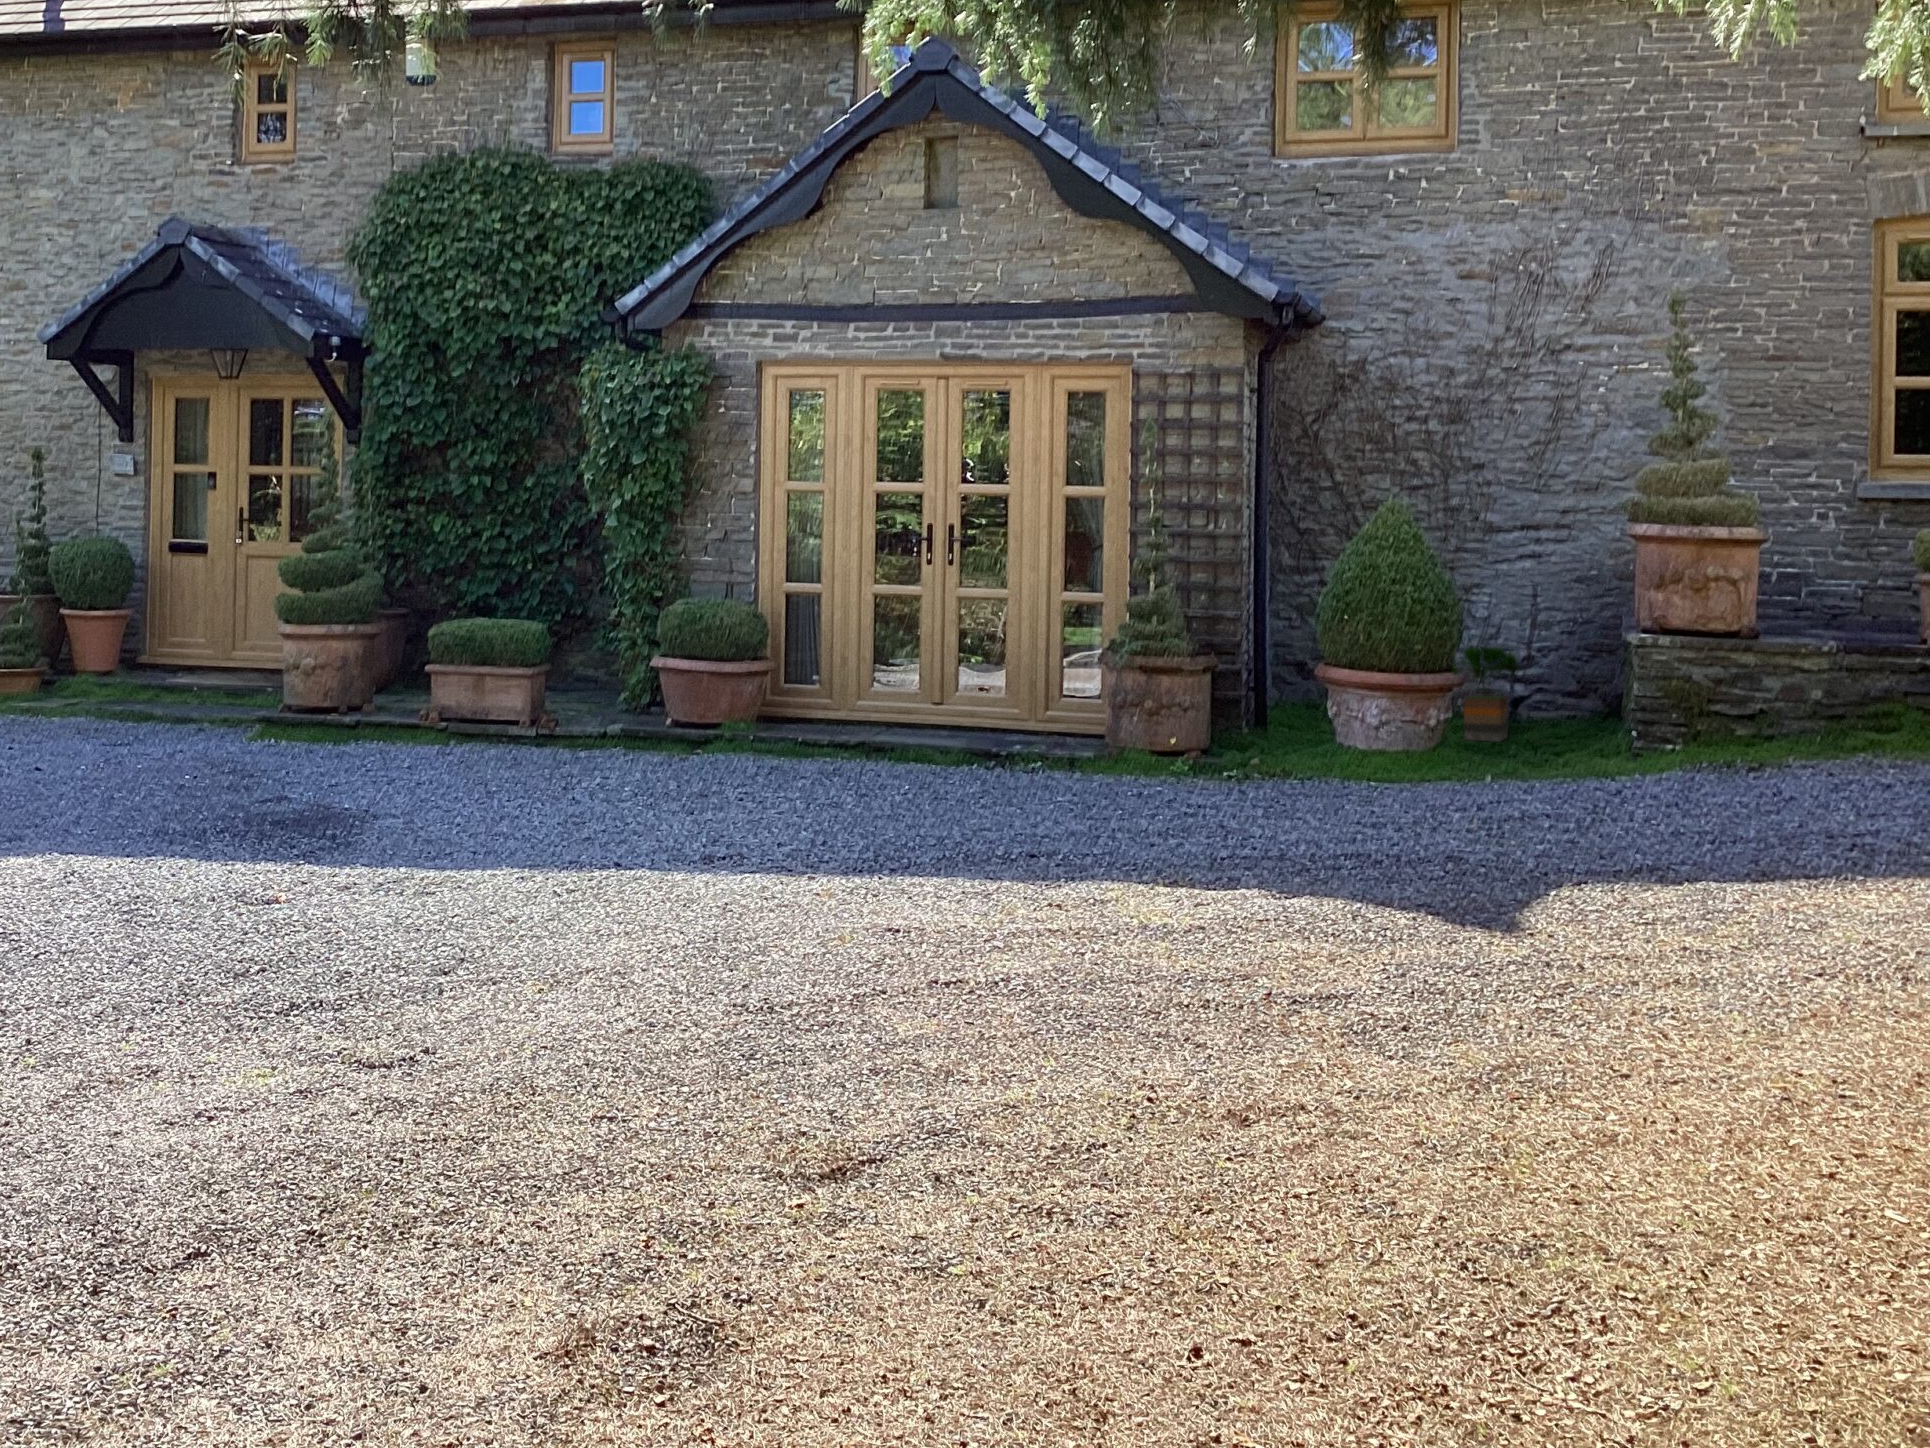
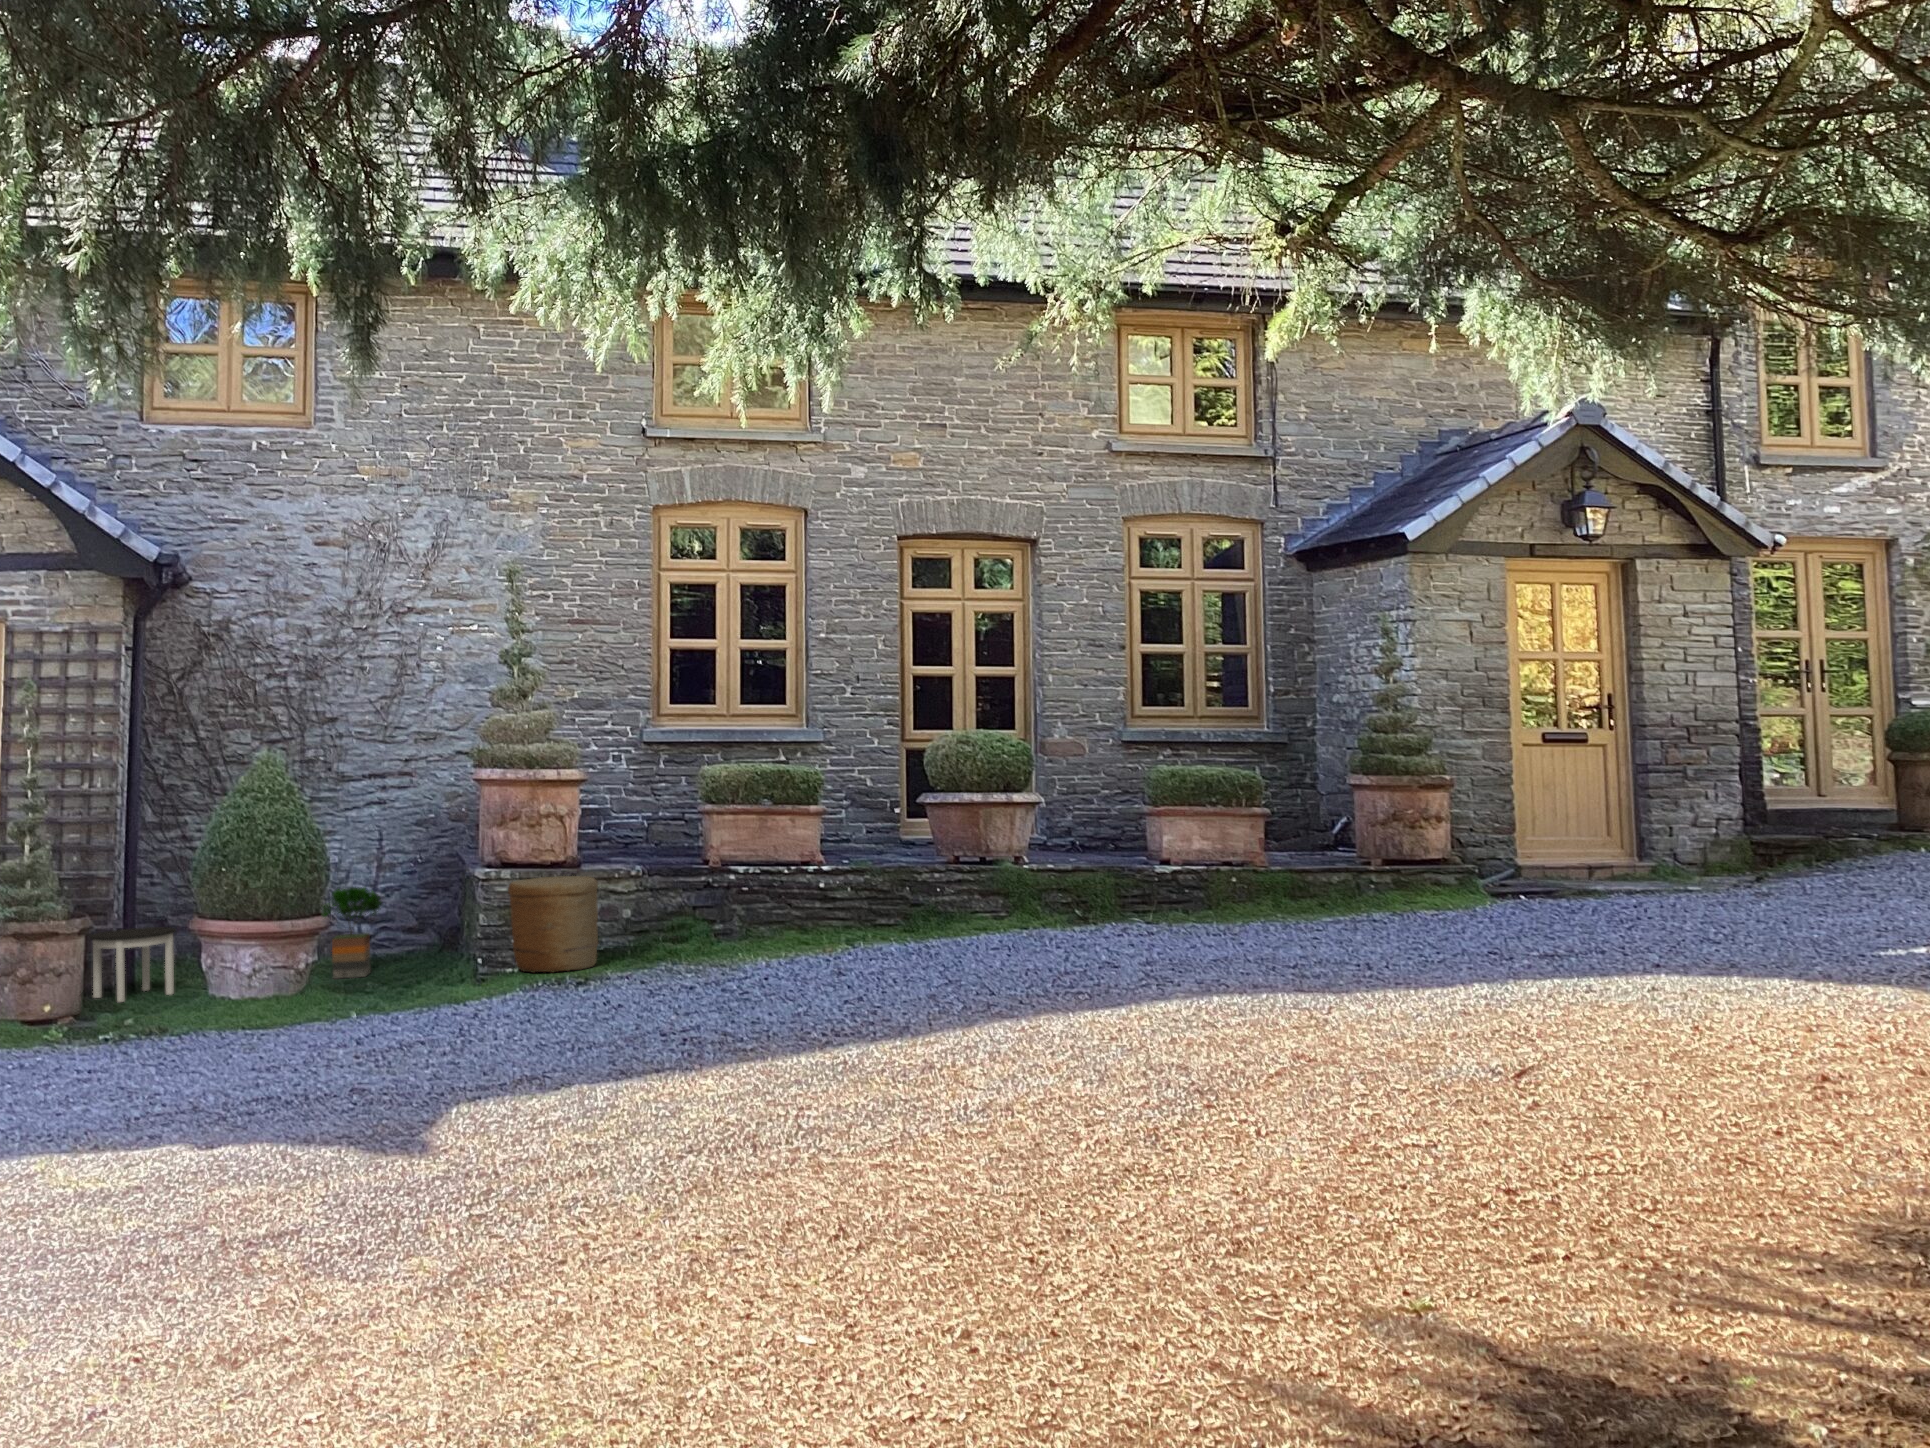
basket: none [1667,651,1782,758] -> present [508,876,598,973]
round table: none [1213,671,1299,743] -> present [89,927,176,1002]

